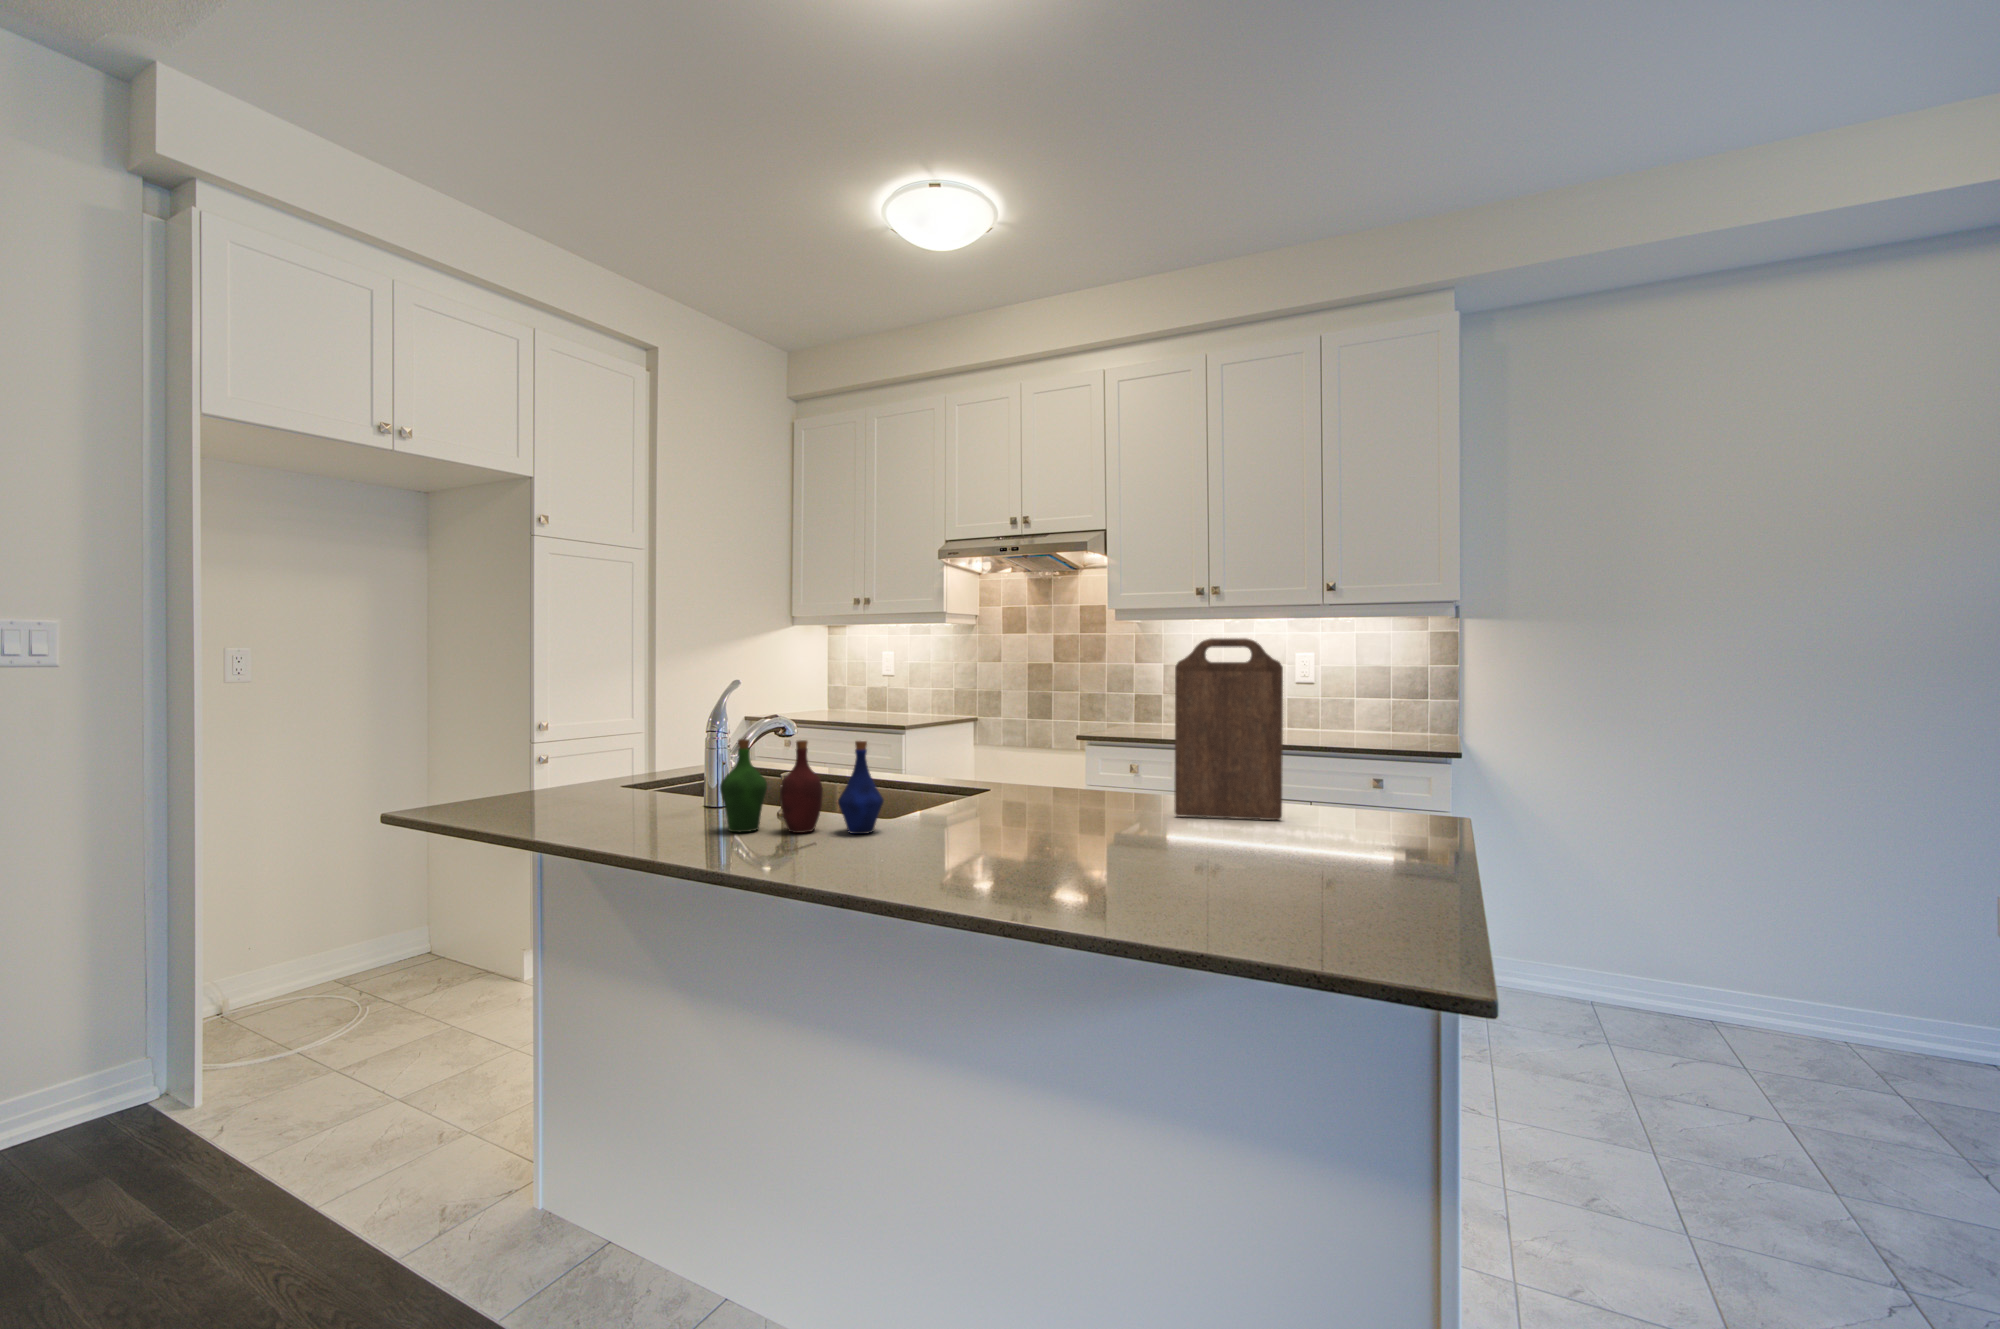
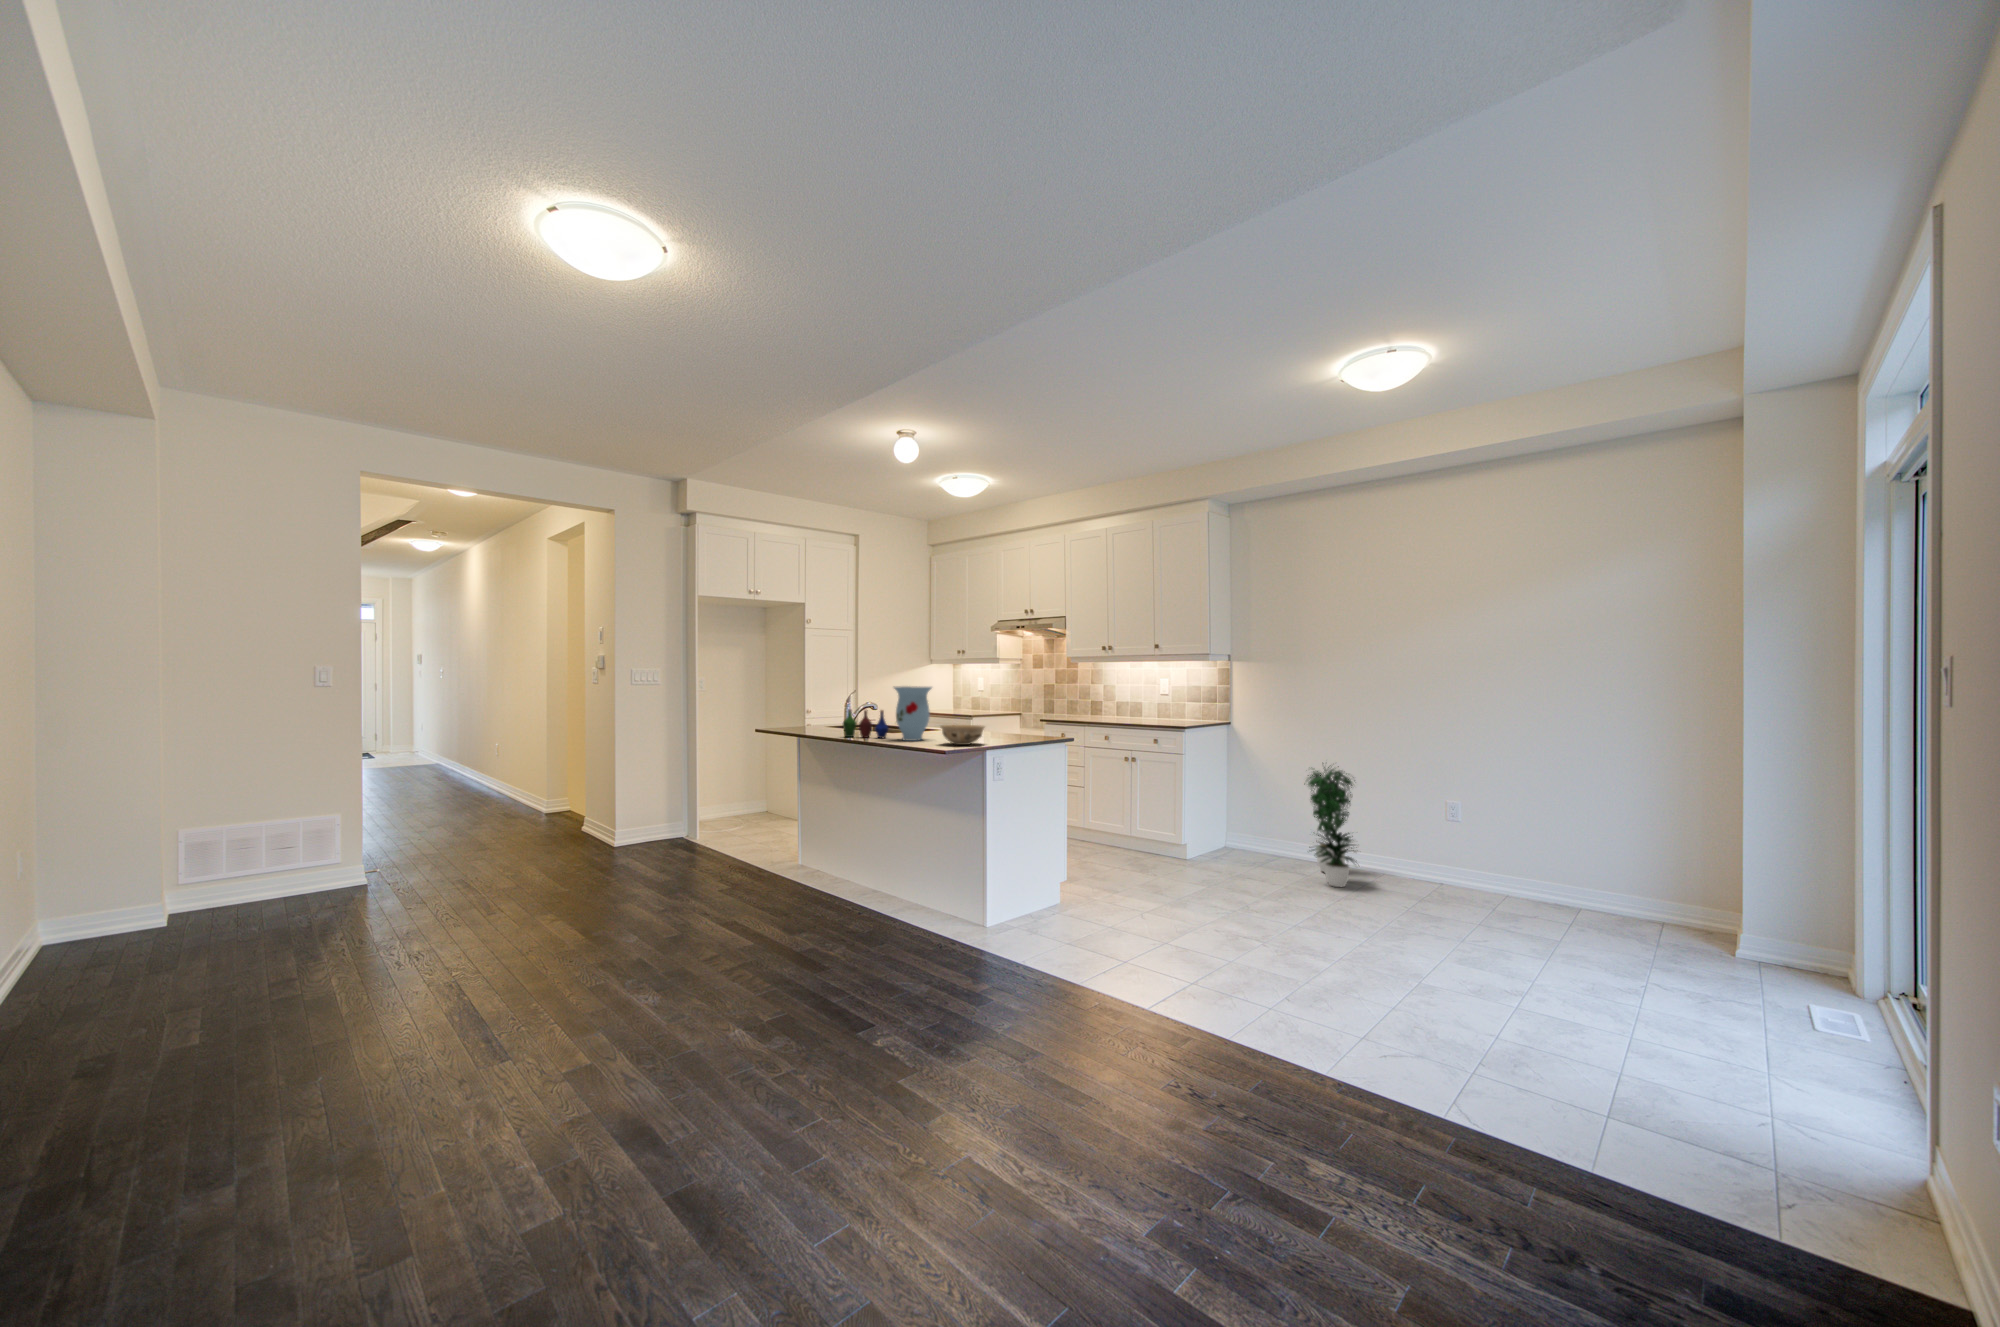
cutting board: present [1174,638,1283,820] -> none [986,677,1019,739]
vase: none [922,665,1054,849] -> present [894,686,931,741]
ceramic bowl: none [1141,794,1353,878] -> present [941,725,985,745]
potted plant: none [1684,813,1935,1103] -> present [1307,766,1356,887]

